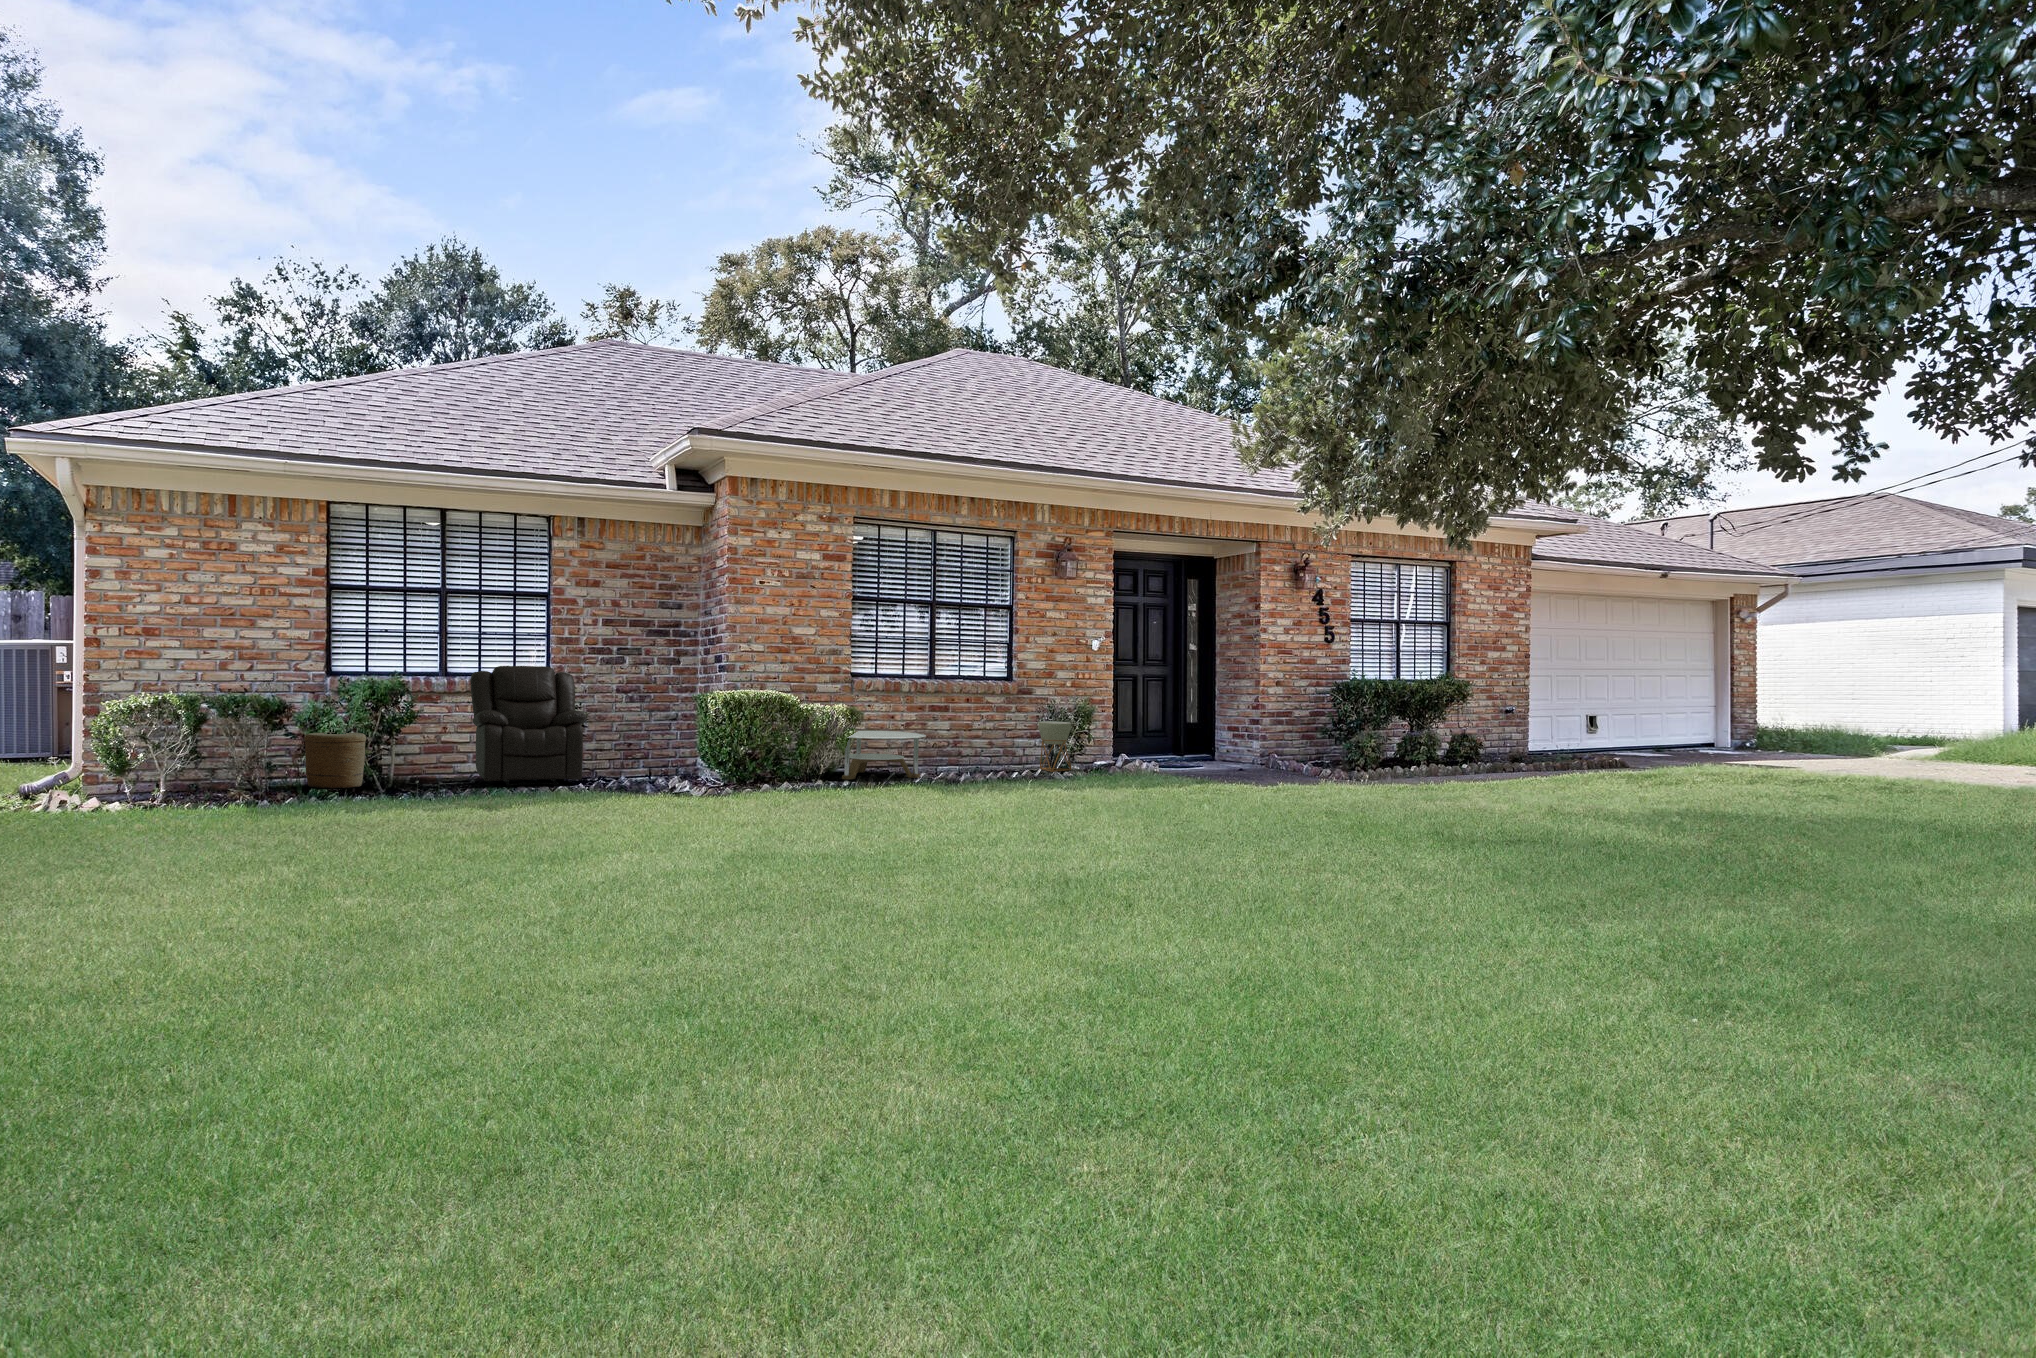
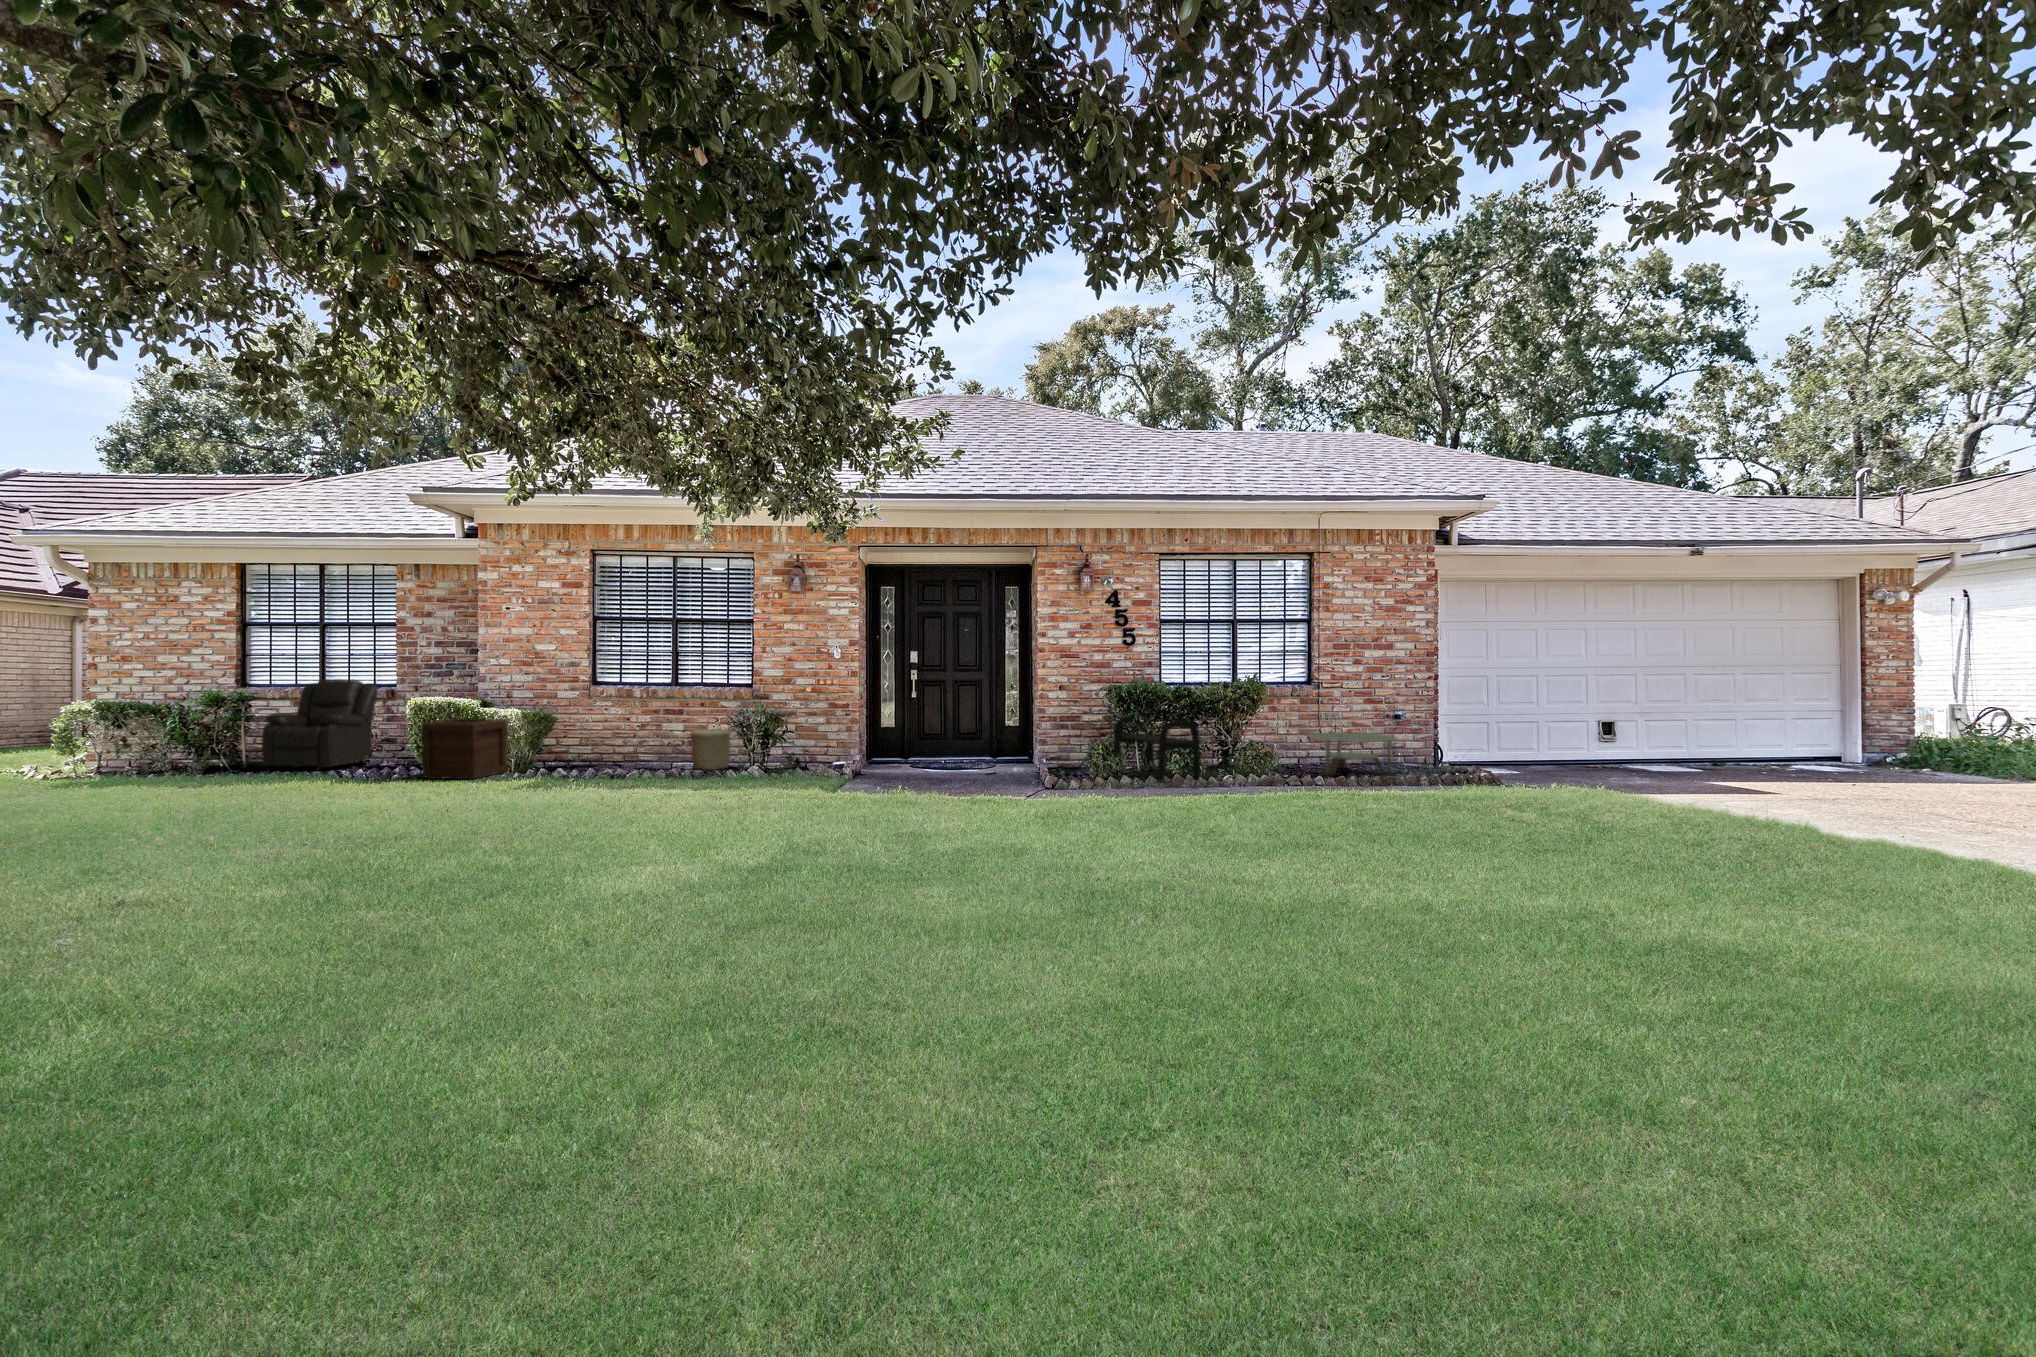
bench: none [1354,709,1442,770] -> present [1113,715,1200,782]
wooden crate: none [745,715,827,788] -> present [421,719,507,779]
planter: present [1038,721,1072,772] -> none [750,725,783,771]
round table: present [842,731,926,779] -> present [1308,733,1397,775]
woven basket: present [304,732,366,789] -> present [691,729,731,770]

